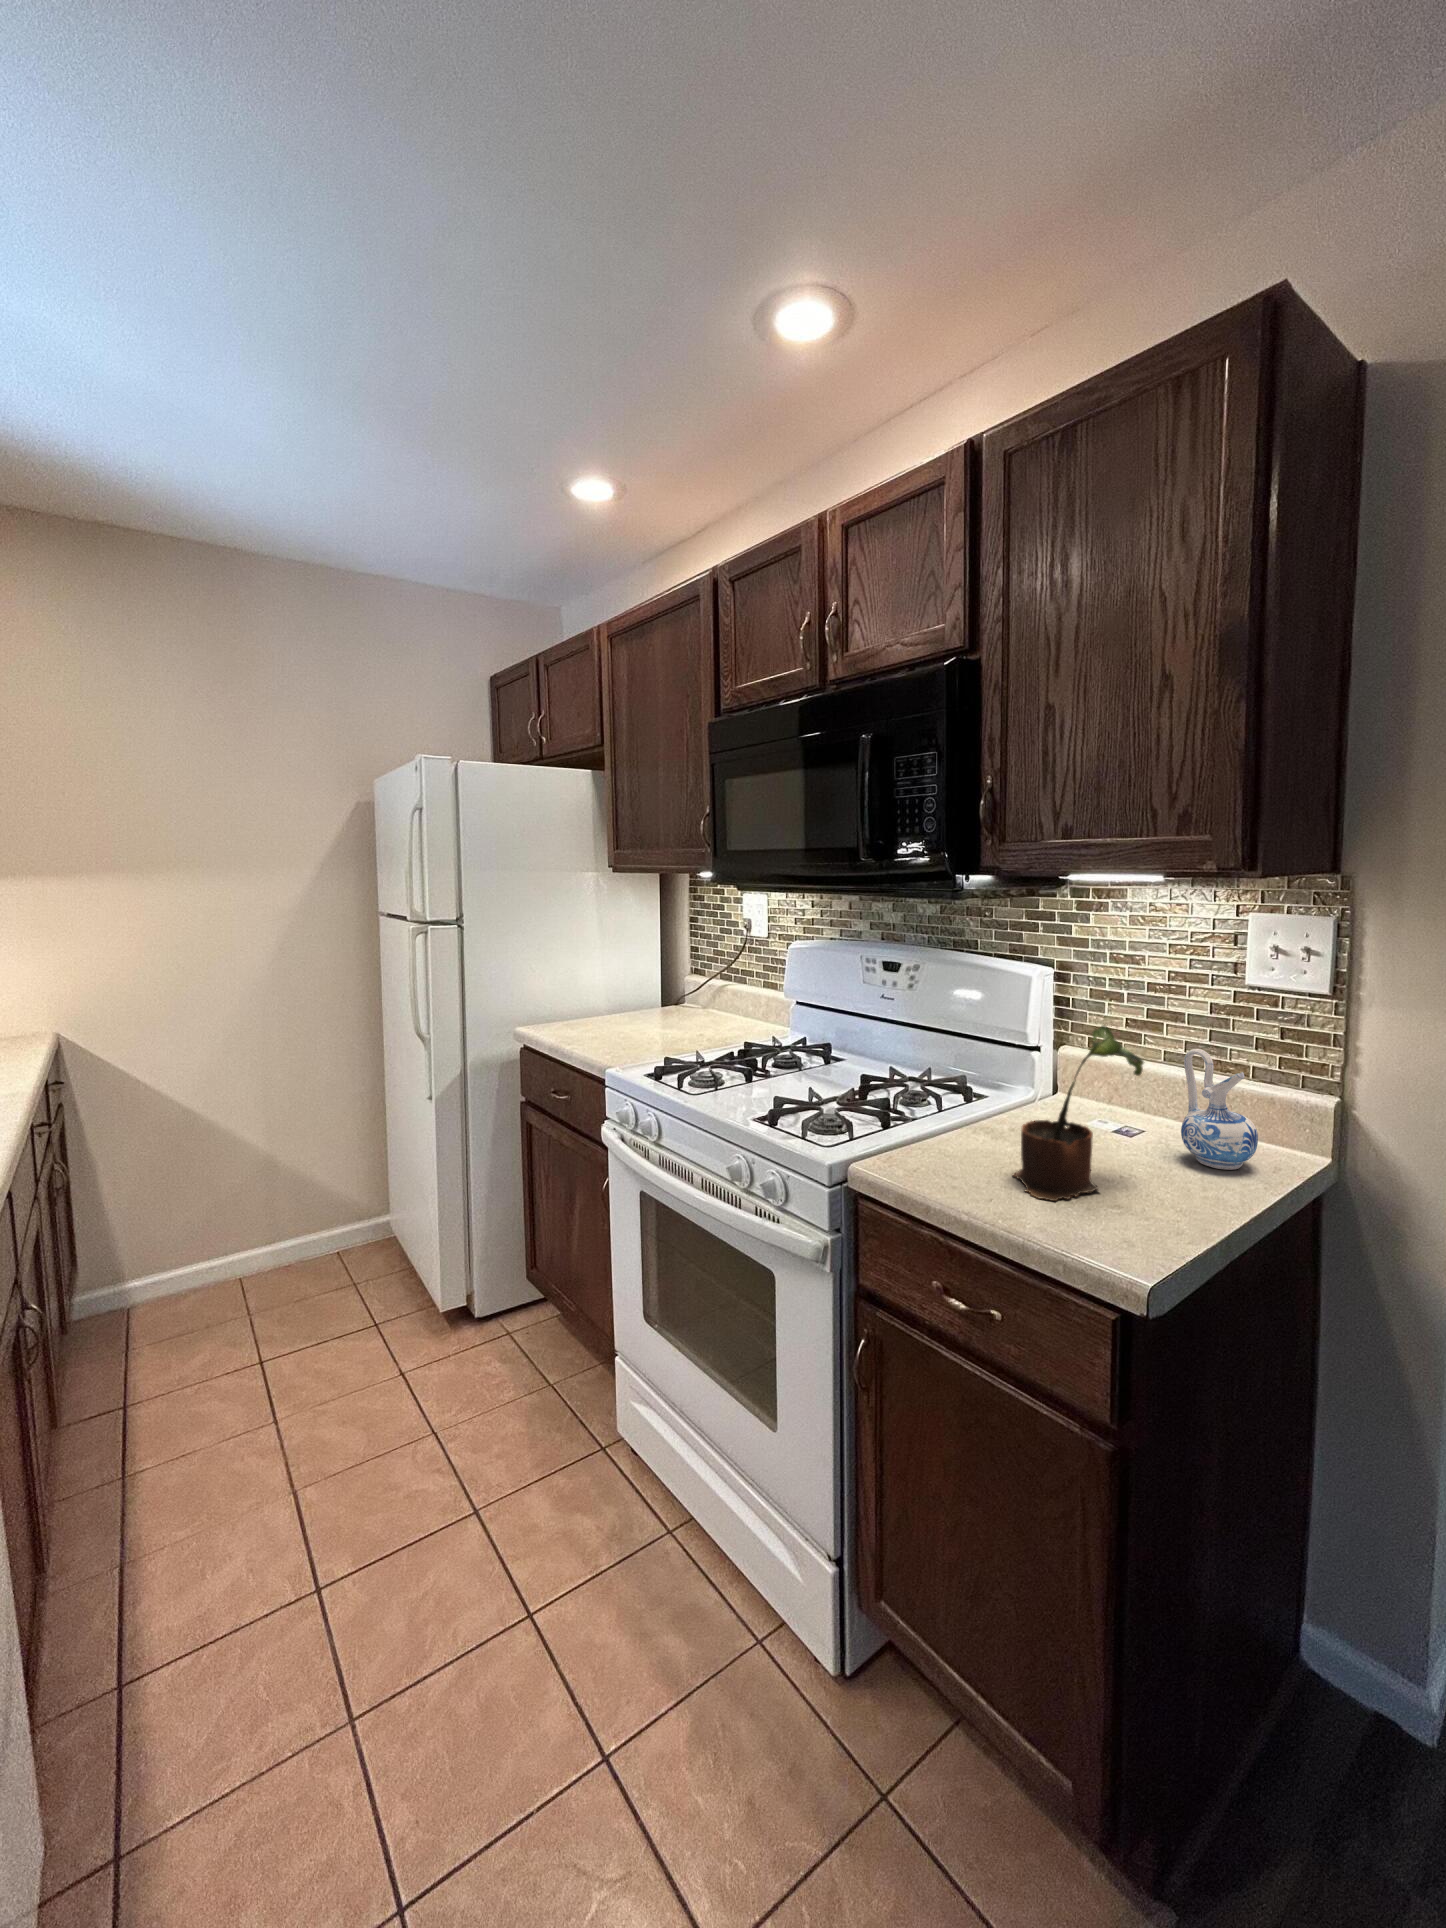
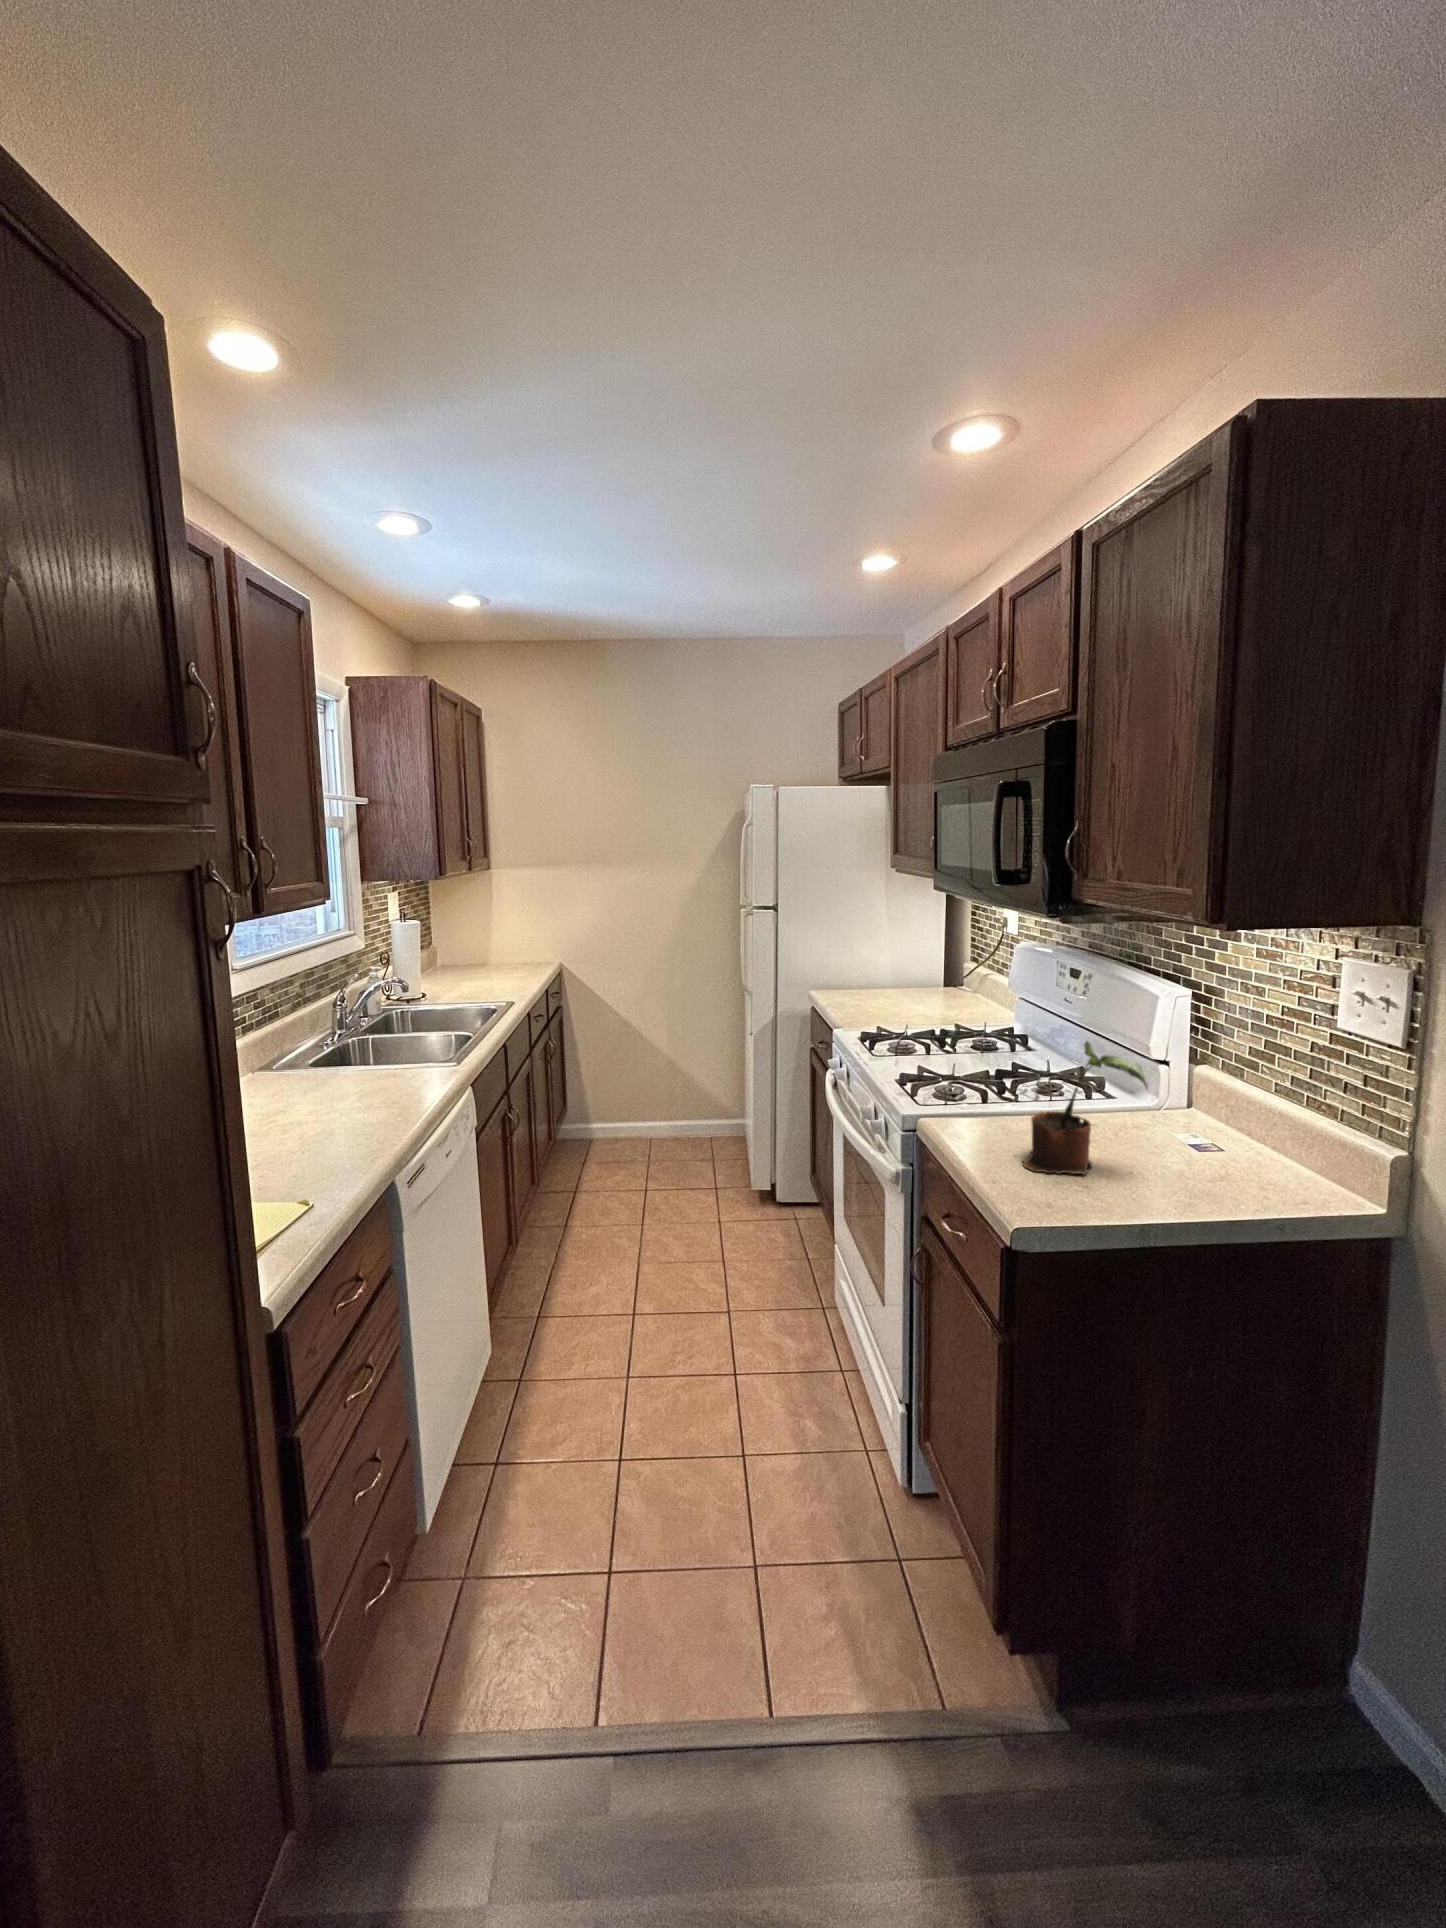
ceramic pitcher: present [1181,1049,1258,1170] -> none [1212,1079,1287,1193]

